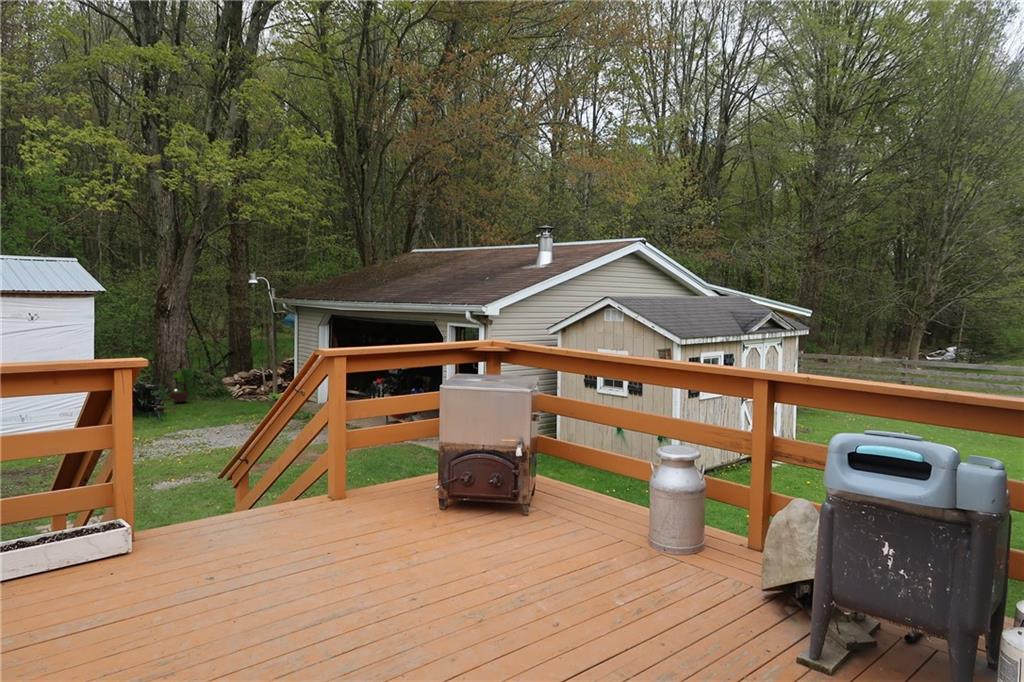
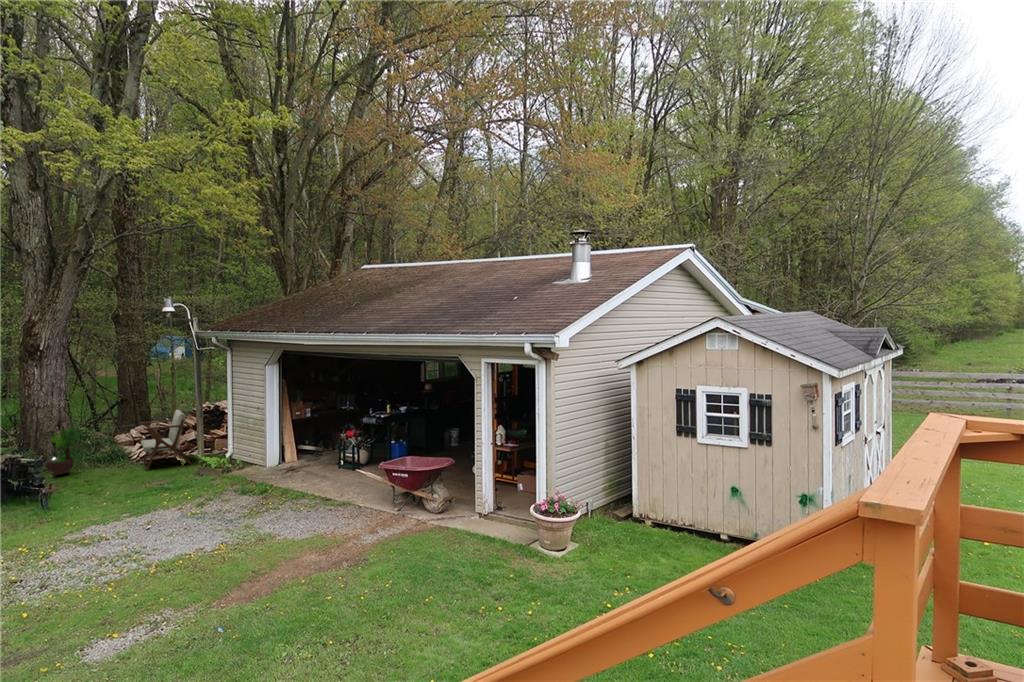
lounge chair: none [237,360,272,403] -> present [140,410,192,470]

